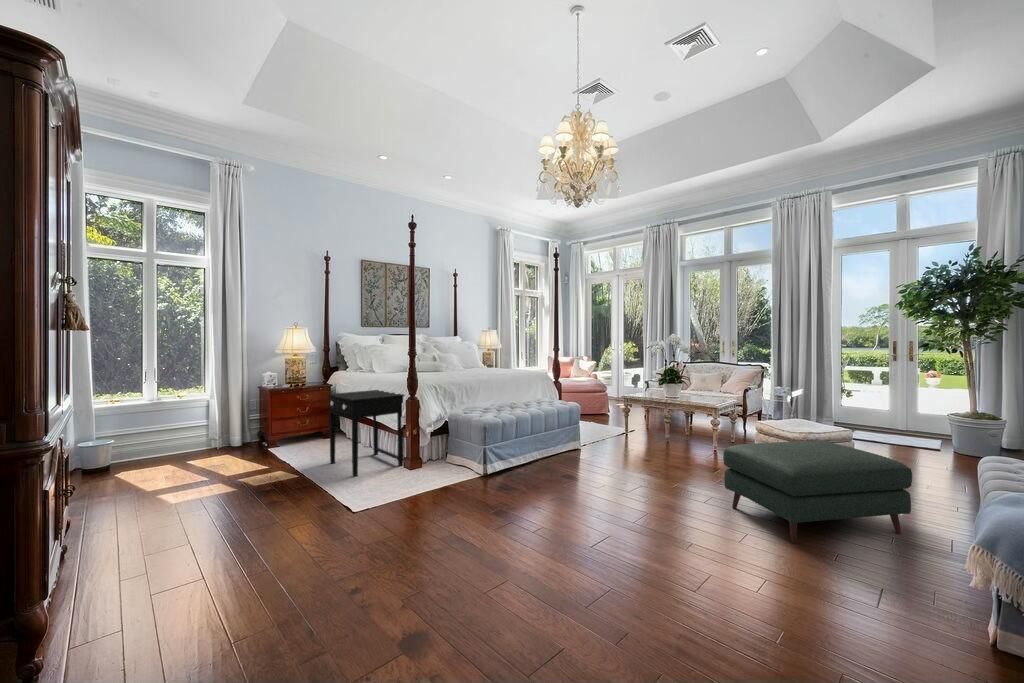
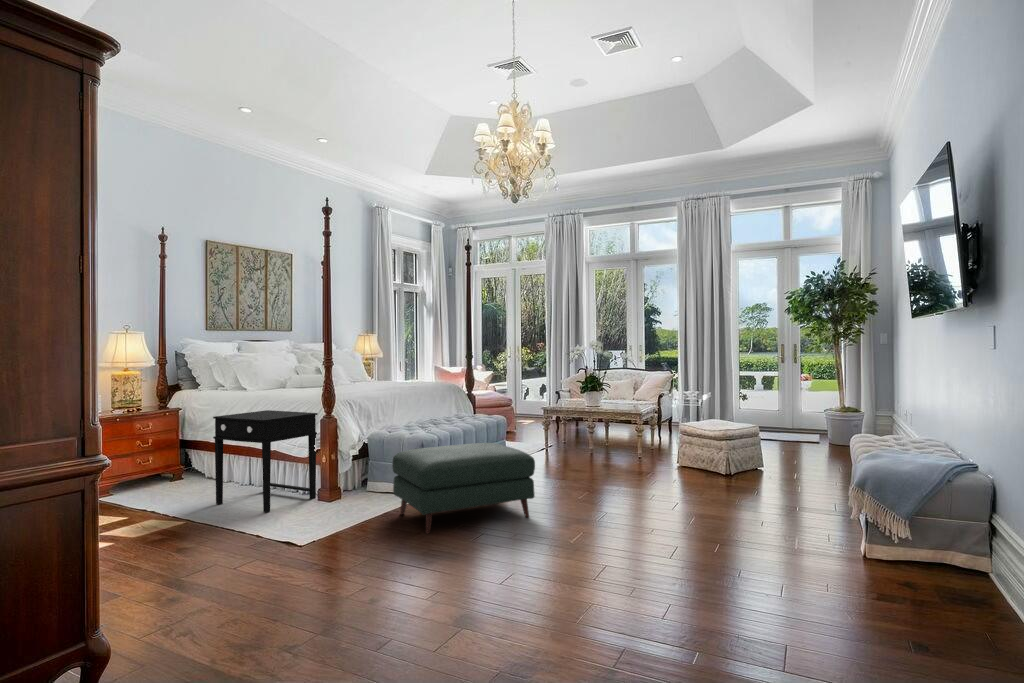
ottoman: present [723,441,912,543] -> present [392,443,535,533]

